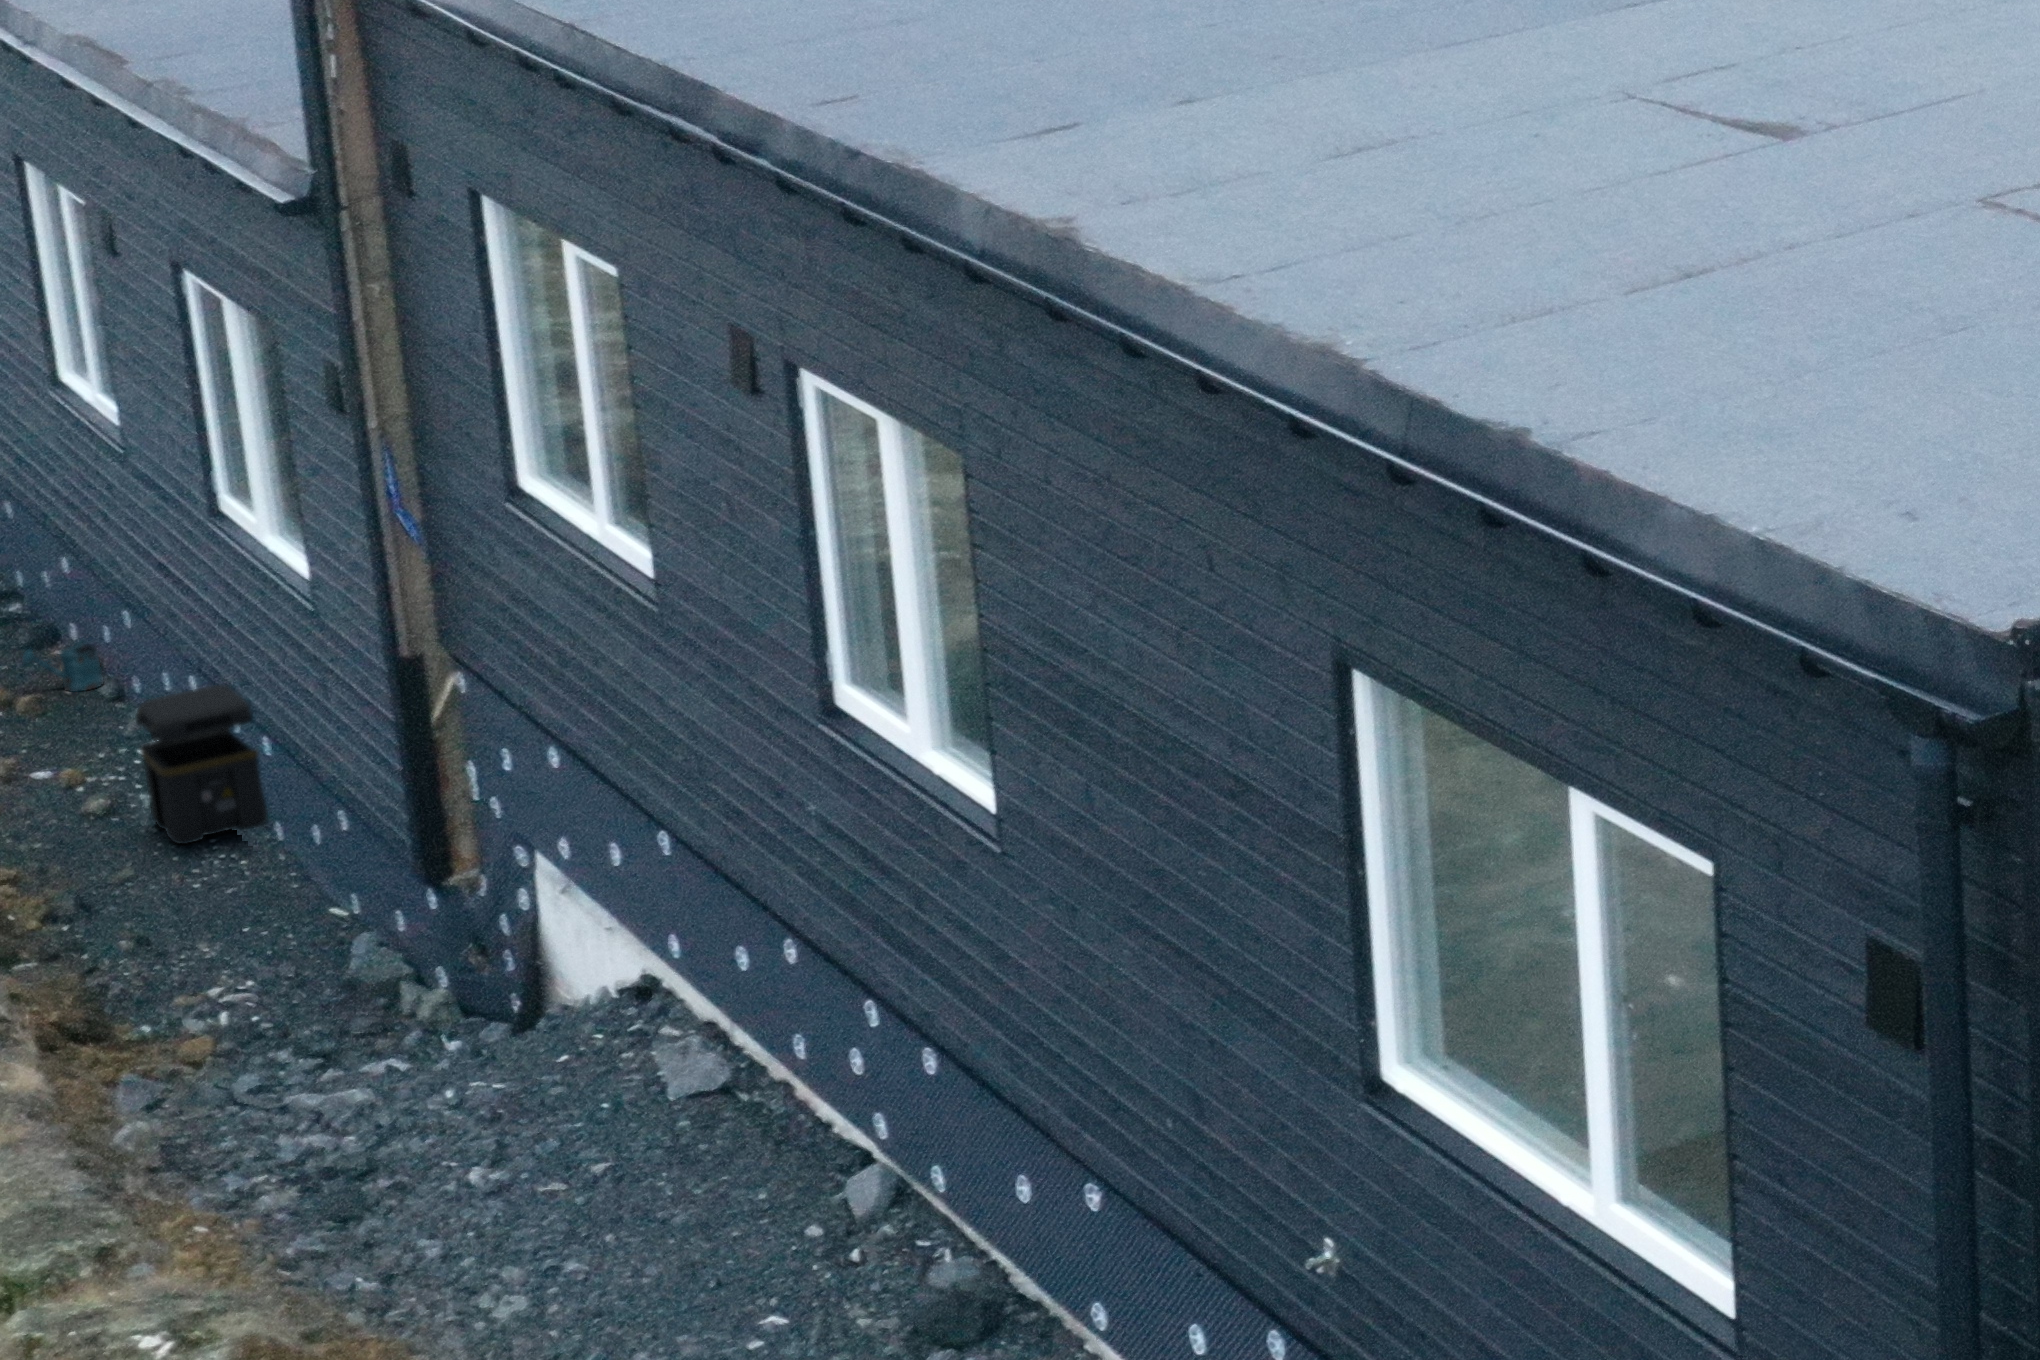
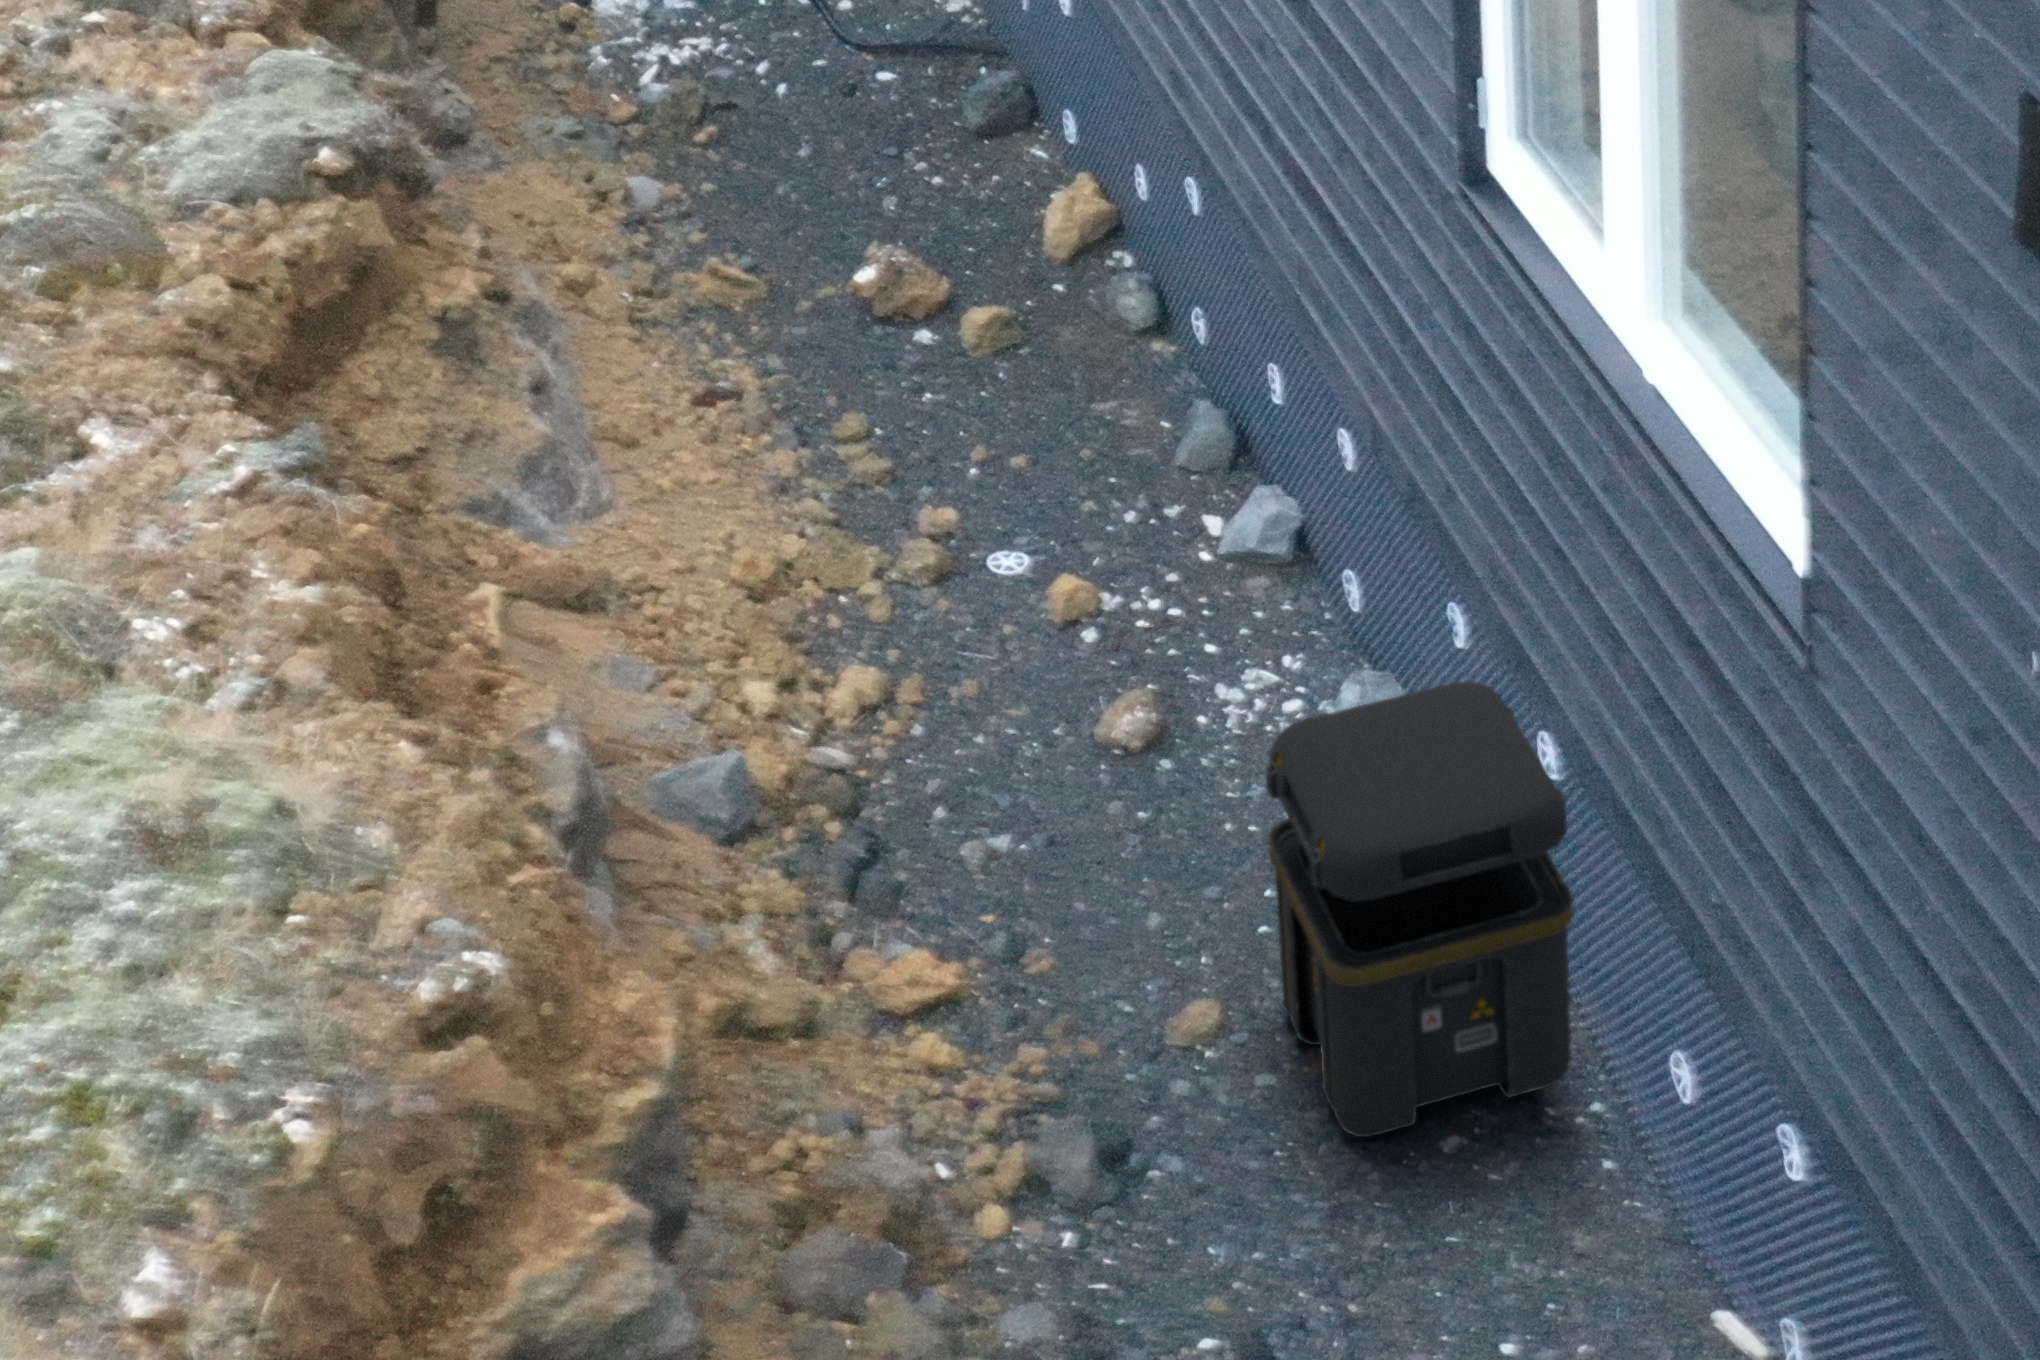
watering can: present [22,638,104,692] -> none [981,259,1156,387]

